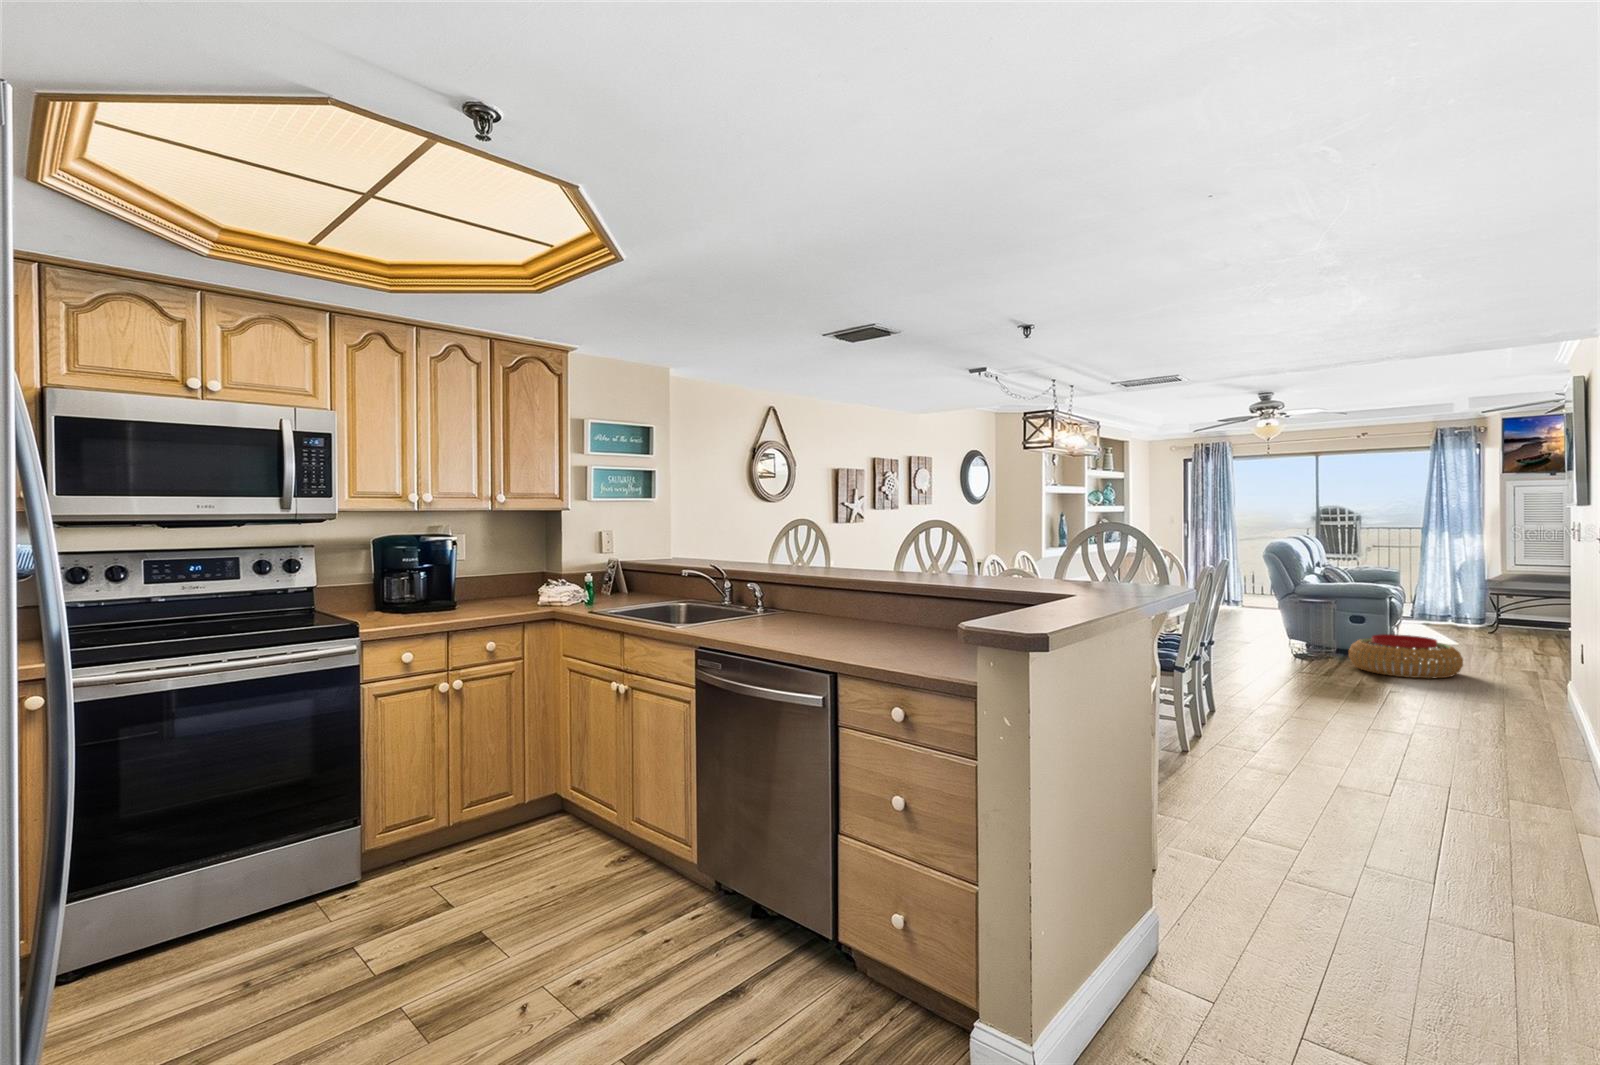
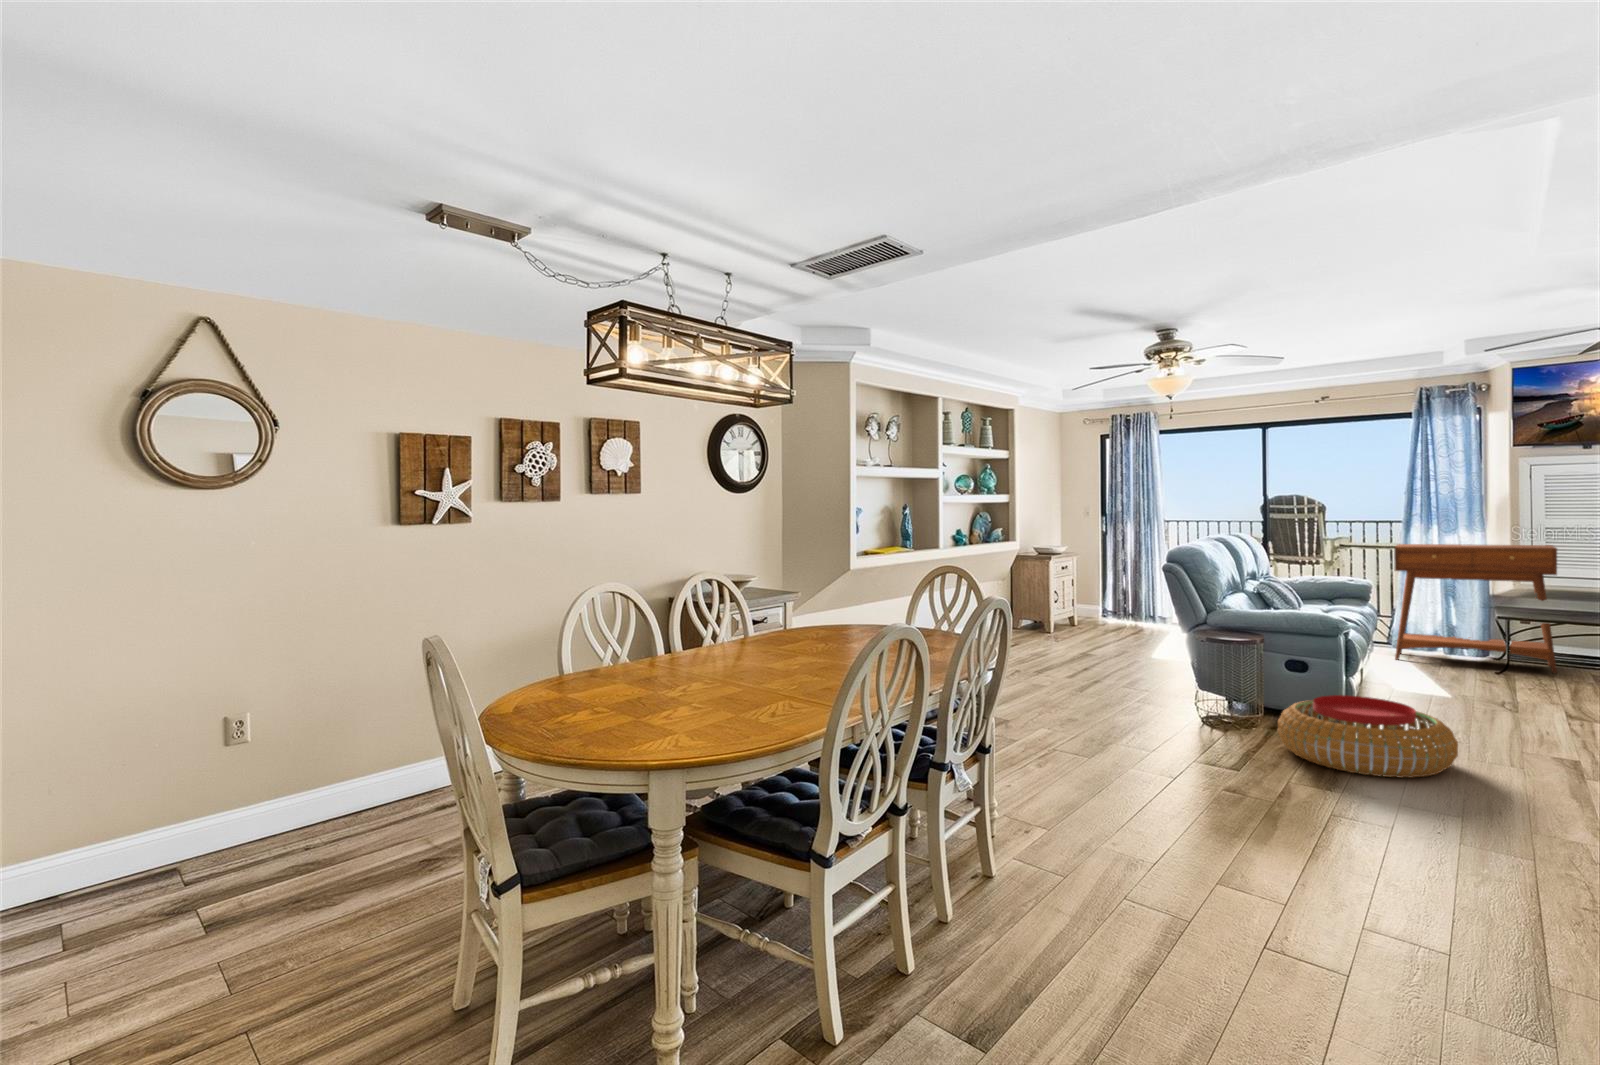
console table: none [1417,543,1533,633] -> present [1394,544,1557,673]

